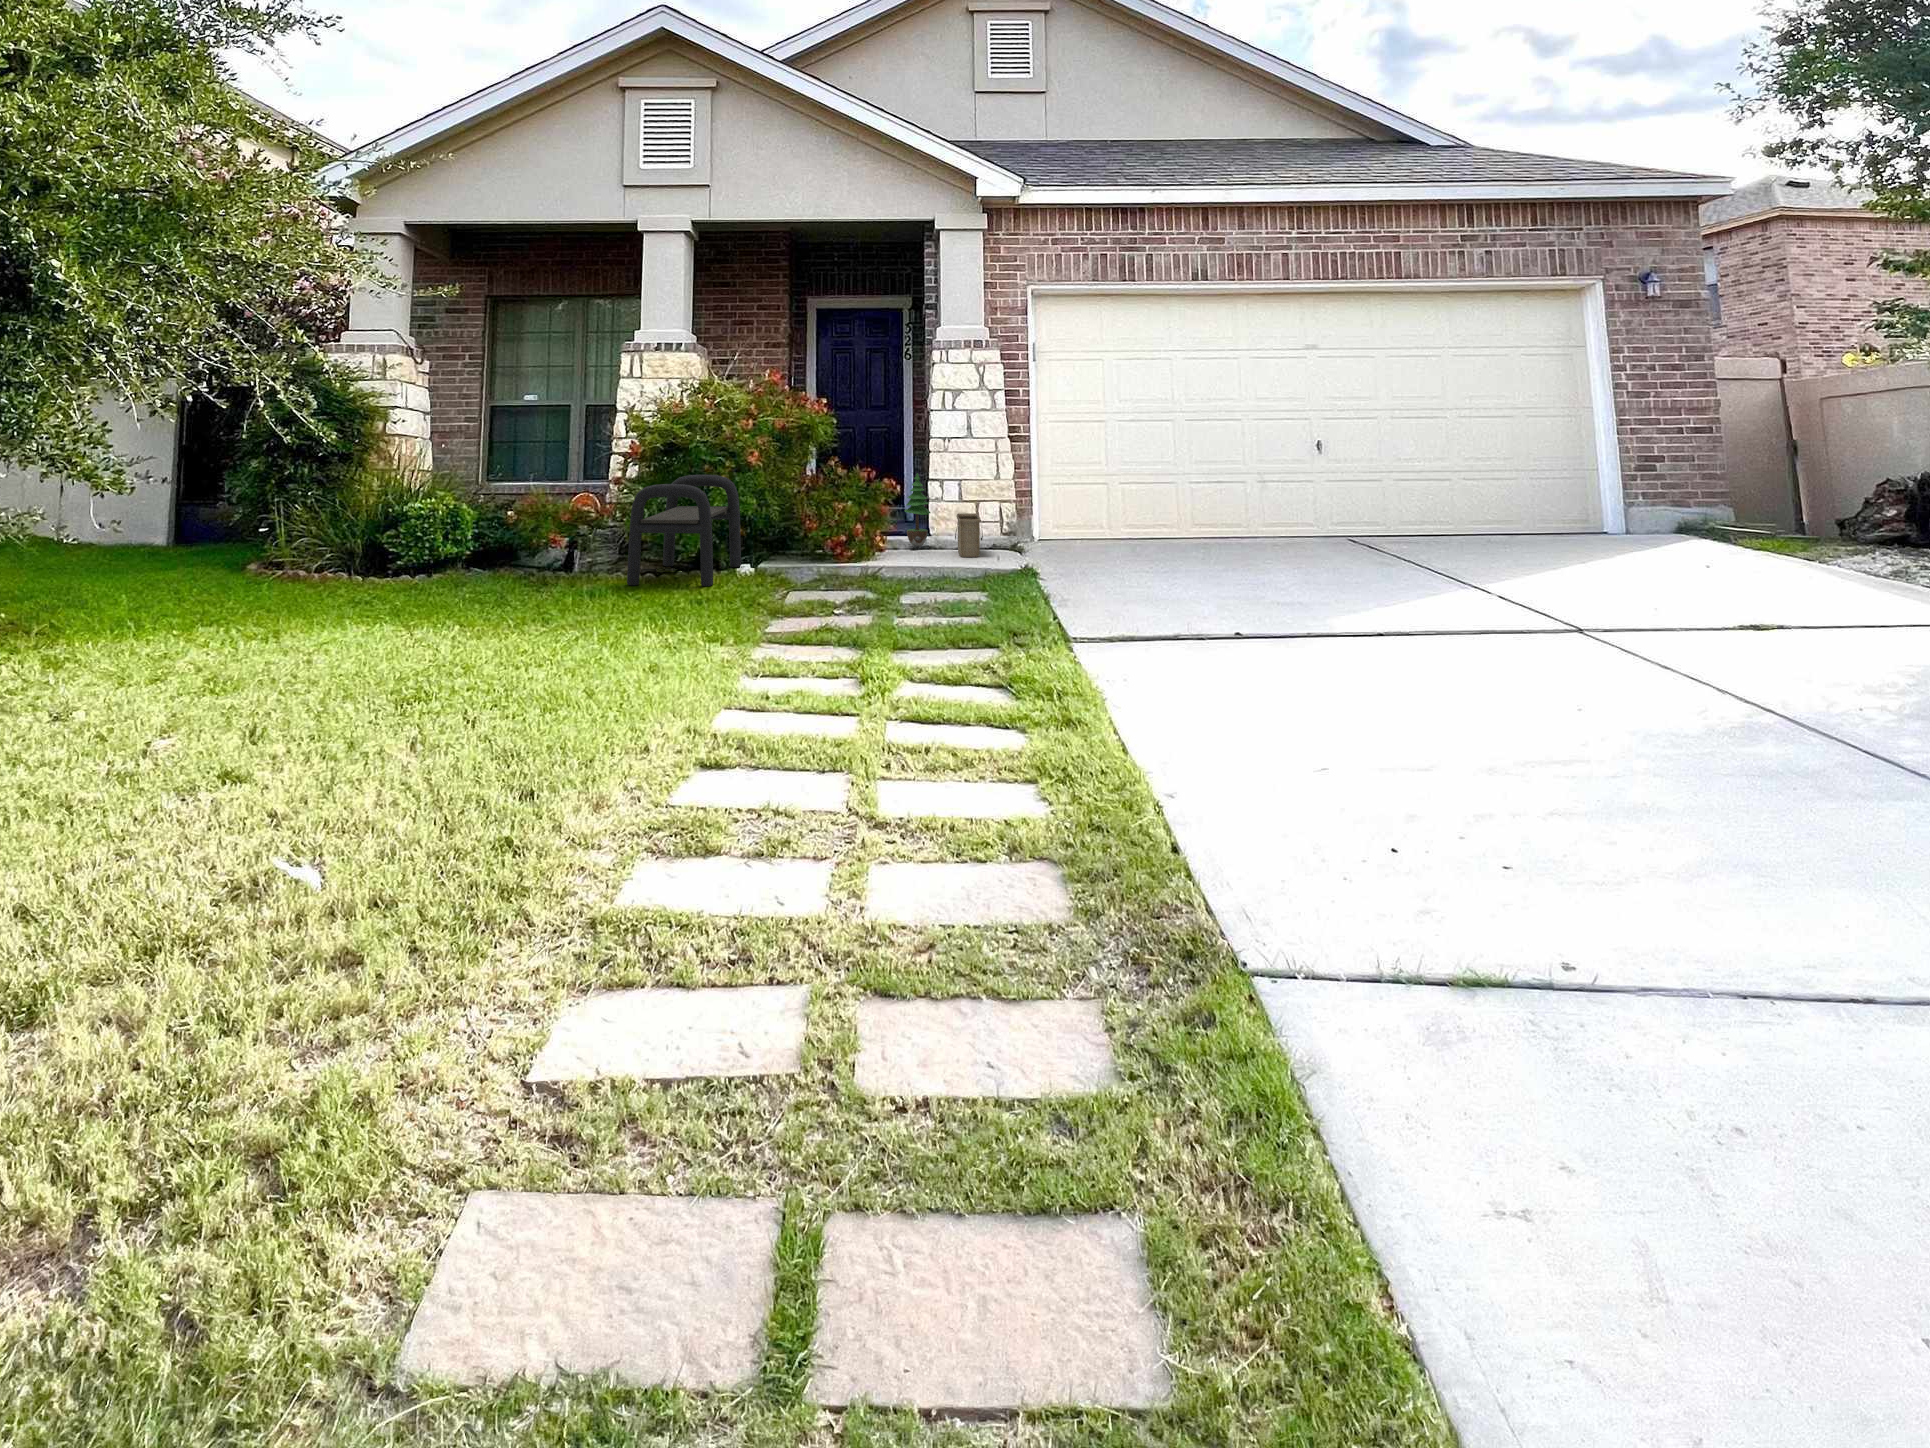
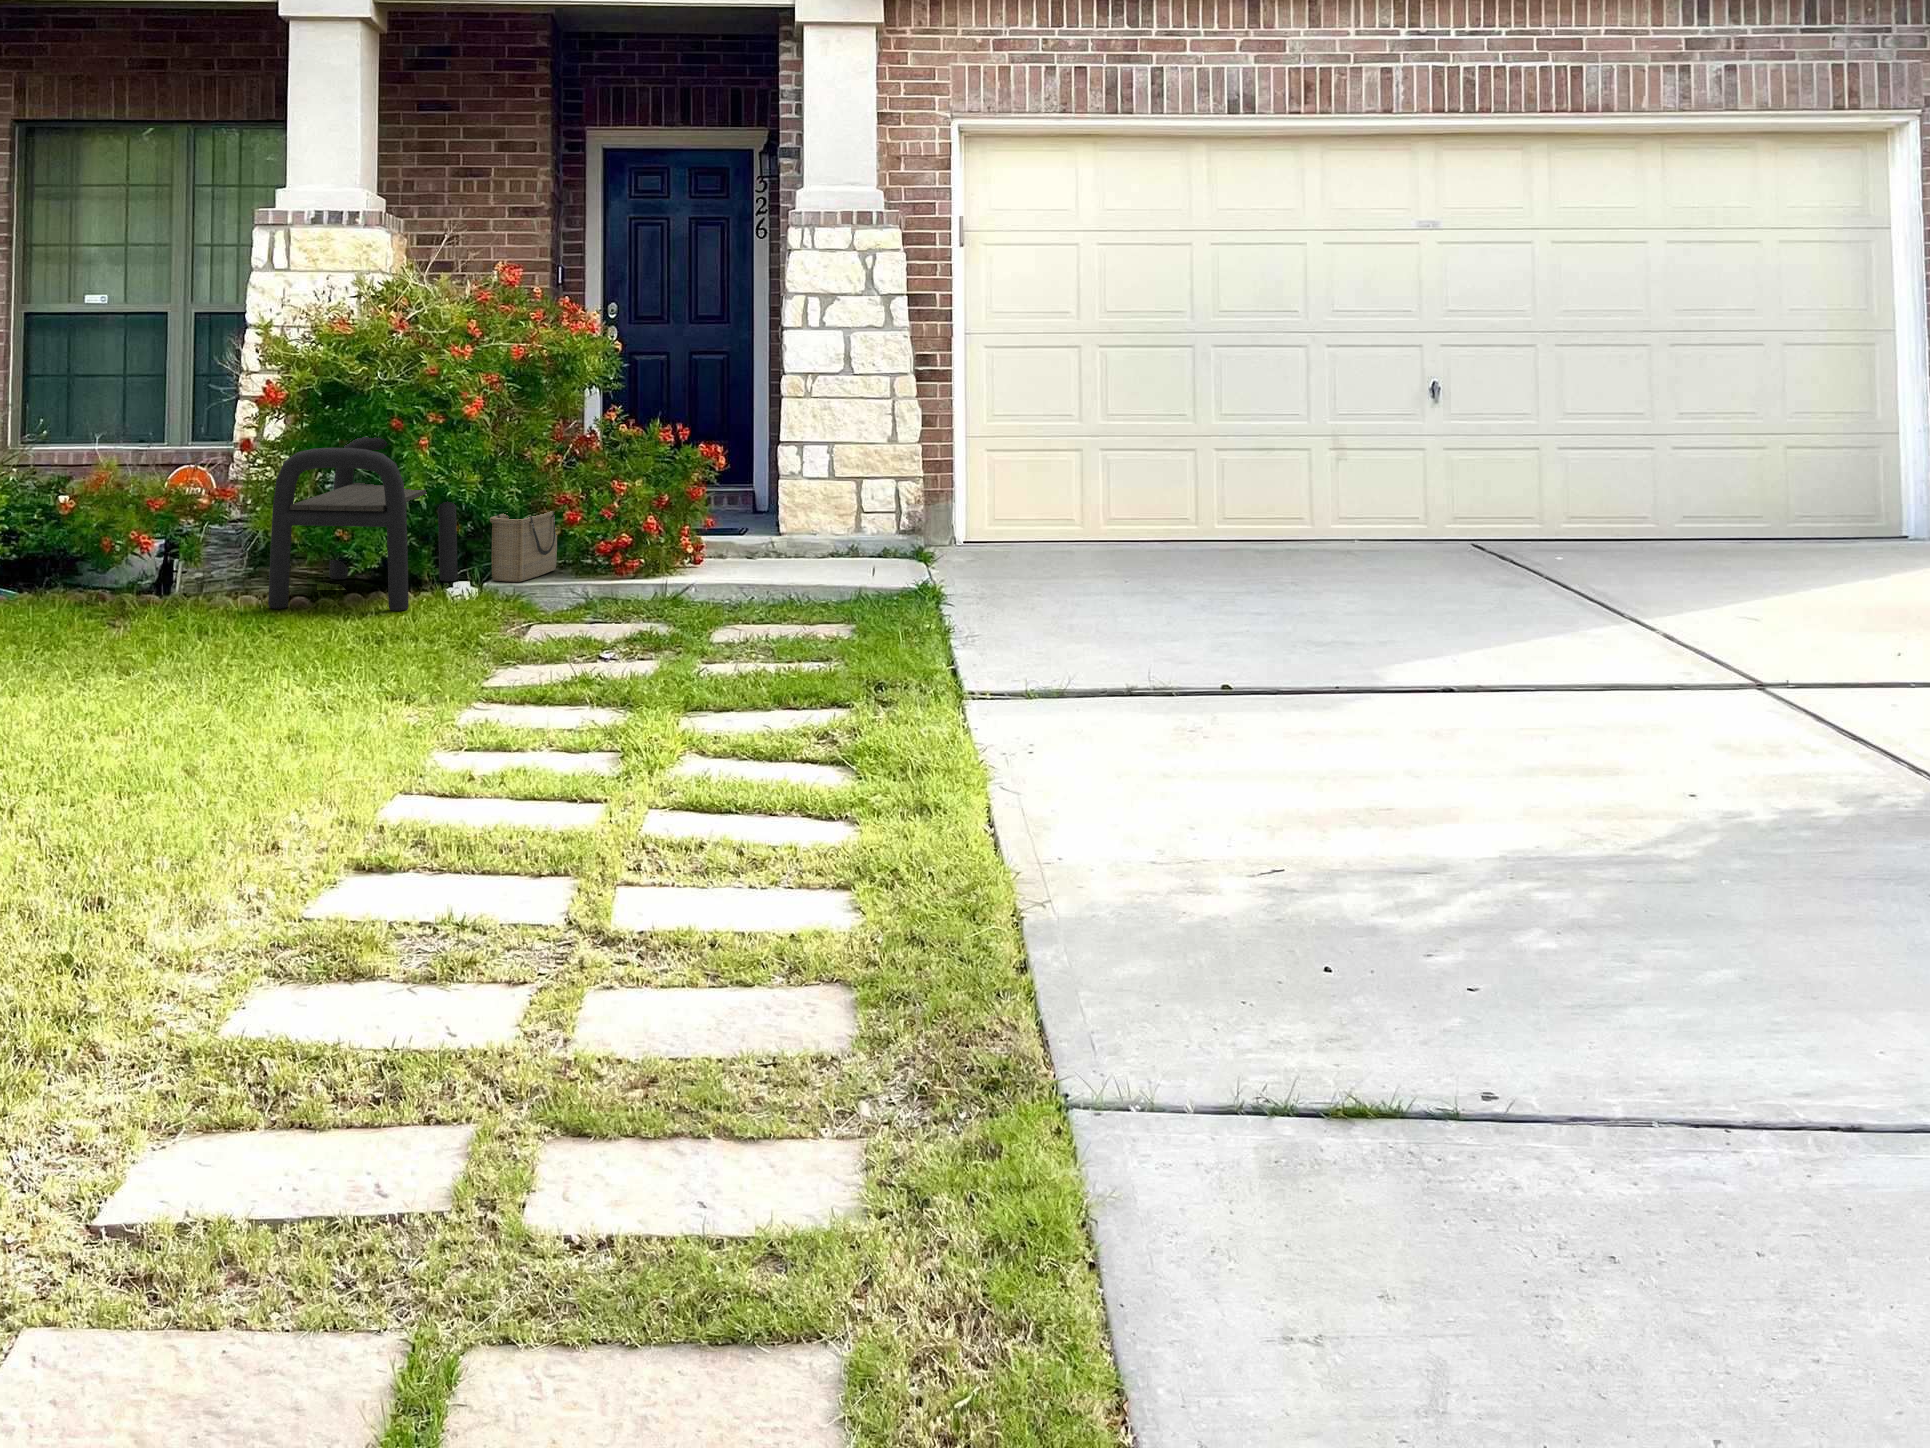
potted tree: present [905,473,931,548] -> none [730,432,773,555]
basket: present [955,513,983,557] -> present [490,511,557,582]

